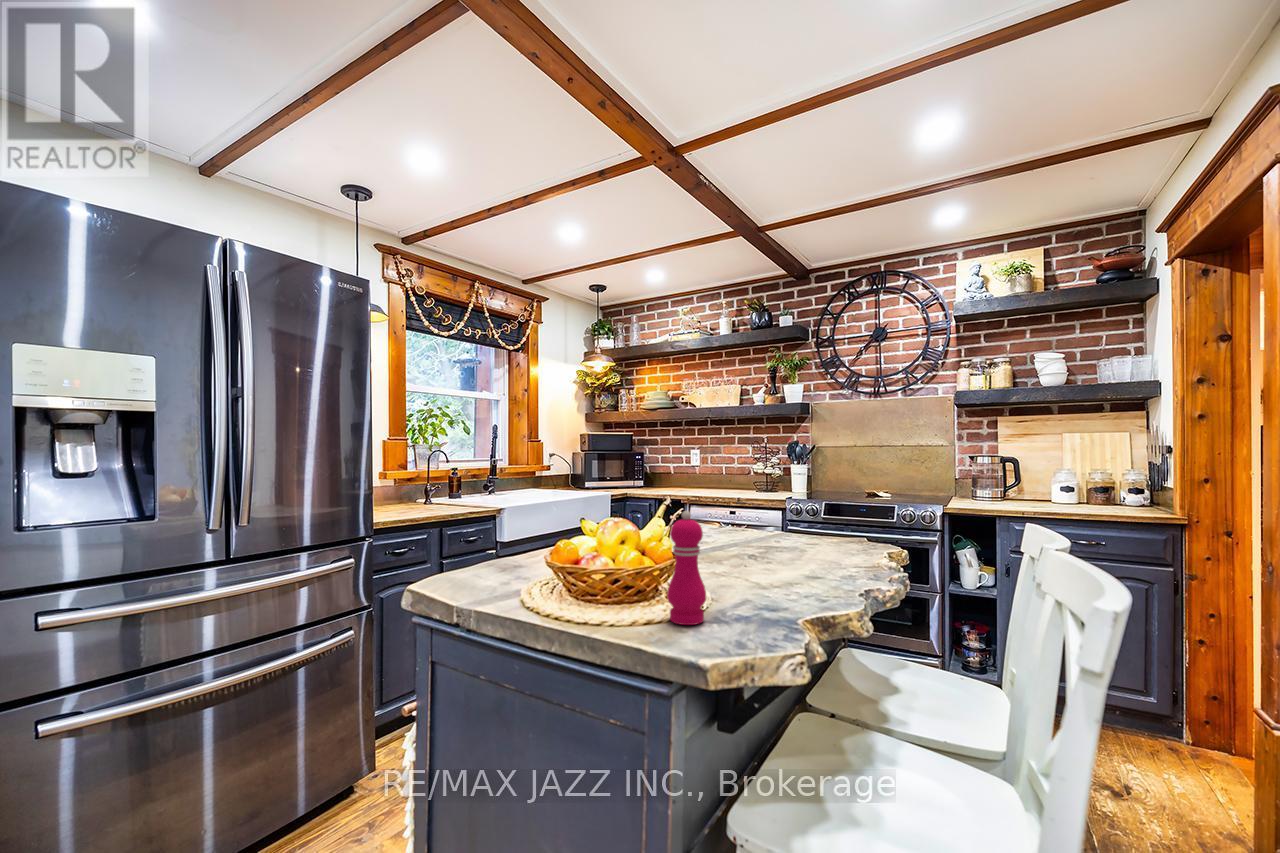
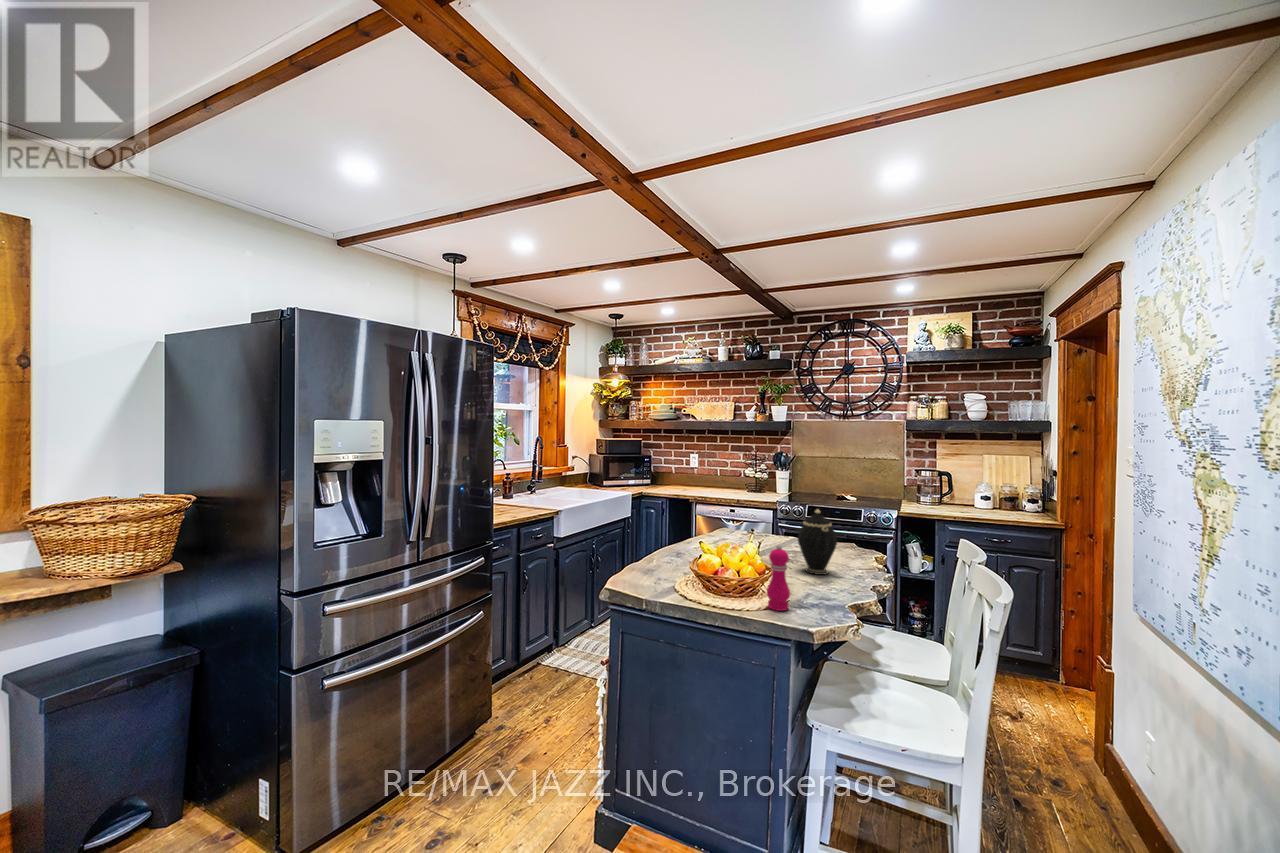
teapot: none [761,475,821,575] -> present [798,509,837,575]

